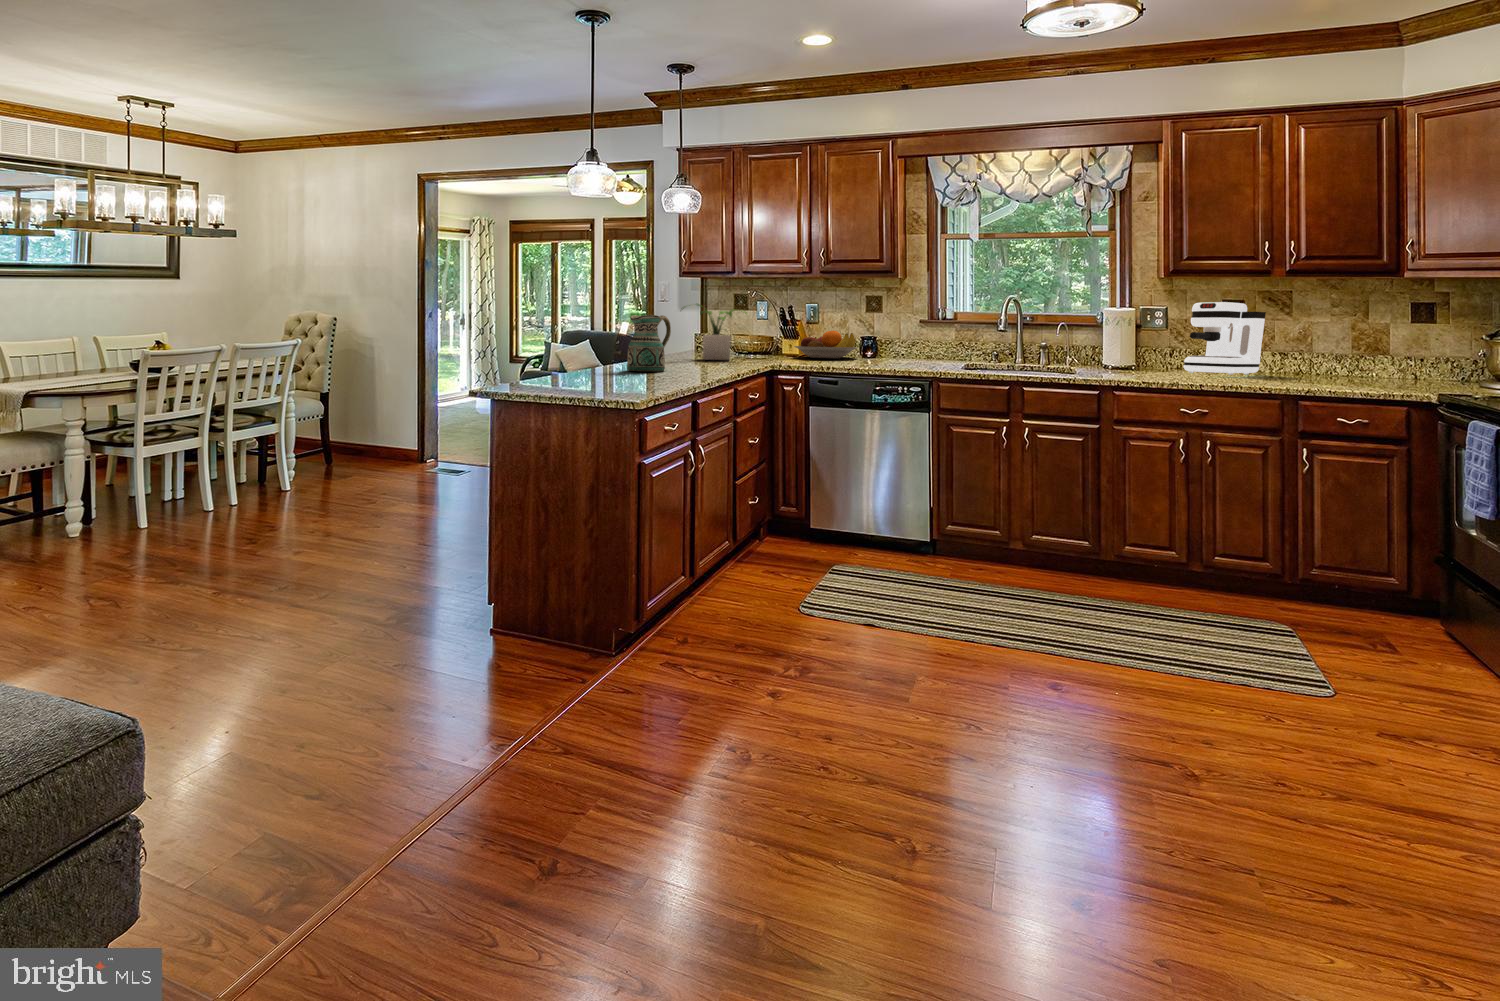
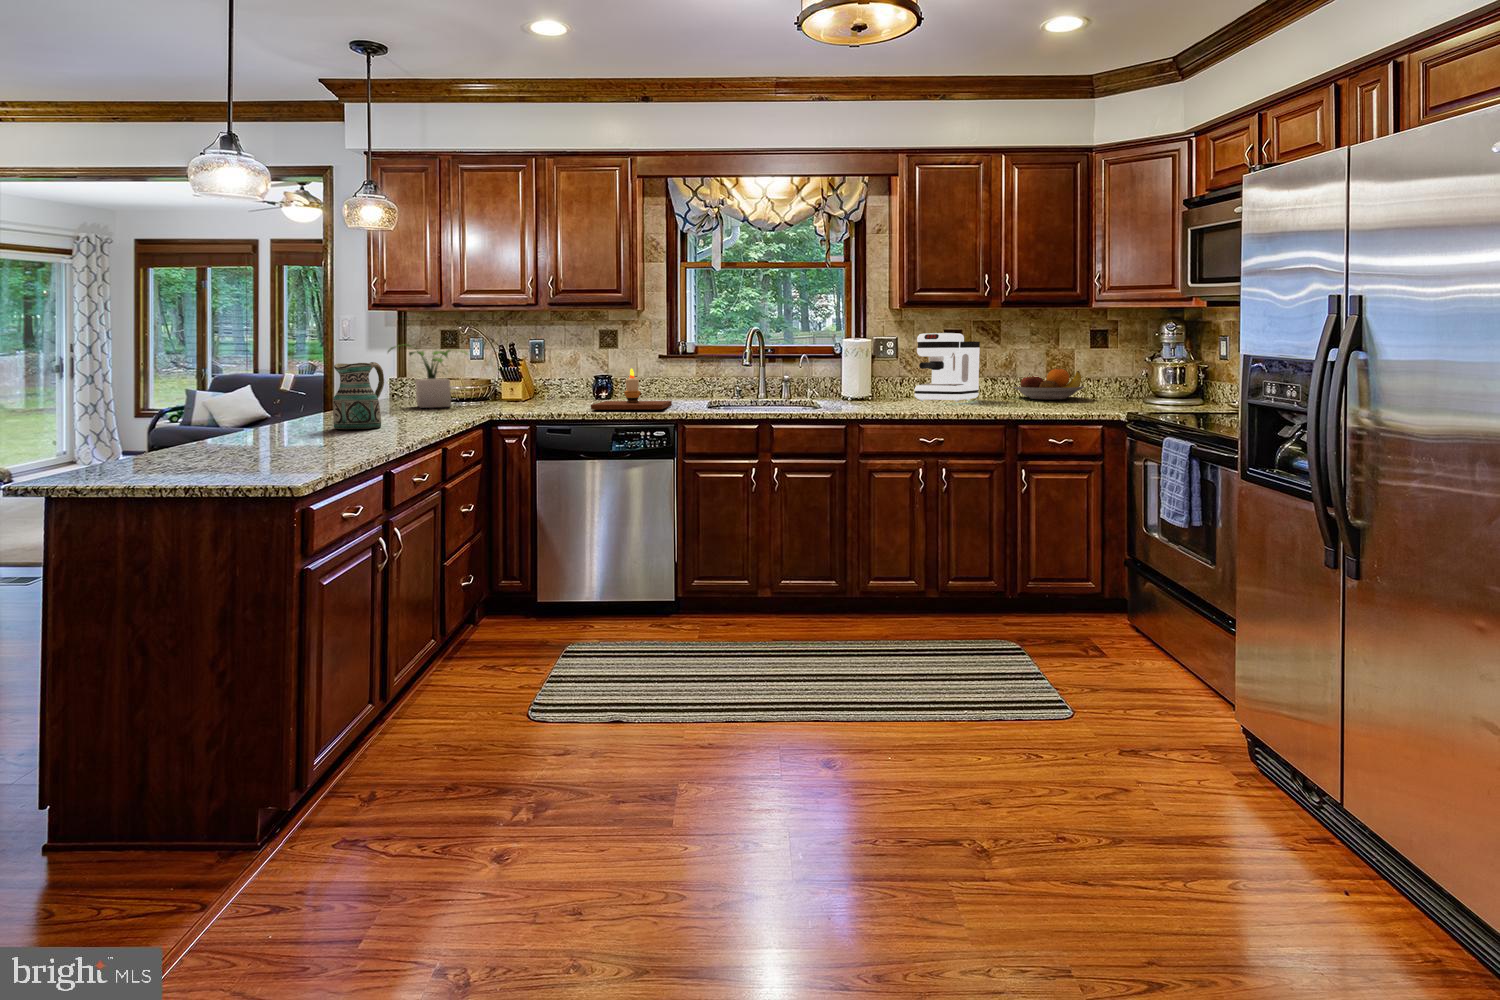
candle: none [848,330,927,369] -> present [591,368,672,410]
fruit bowl: present [795,331,857,358] -> present [1013,369,1085,399]

